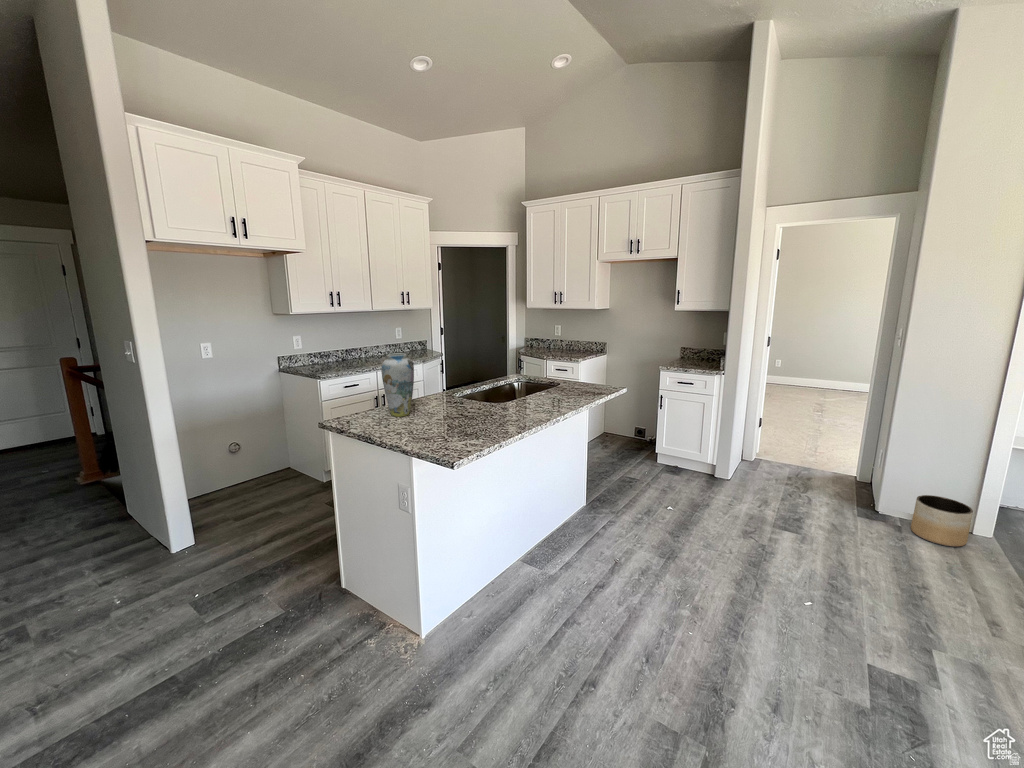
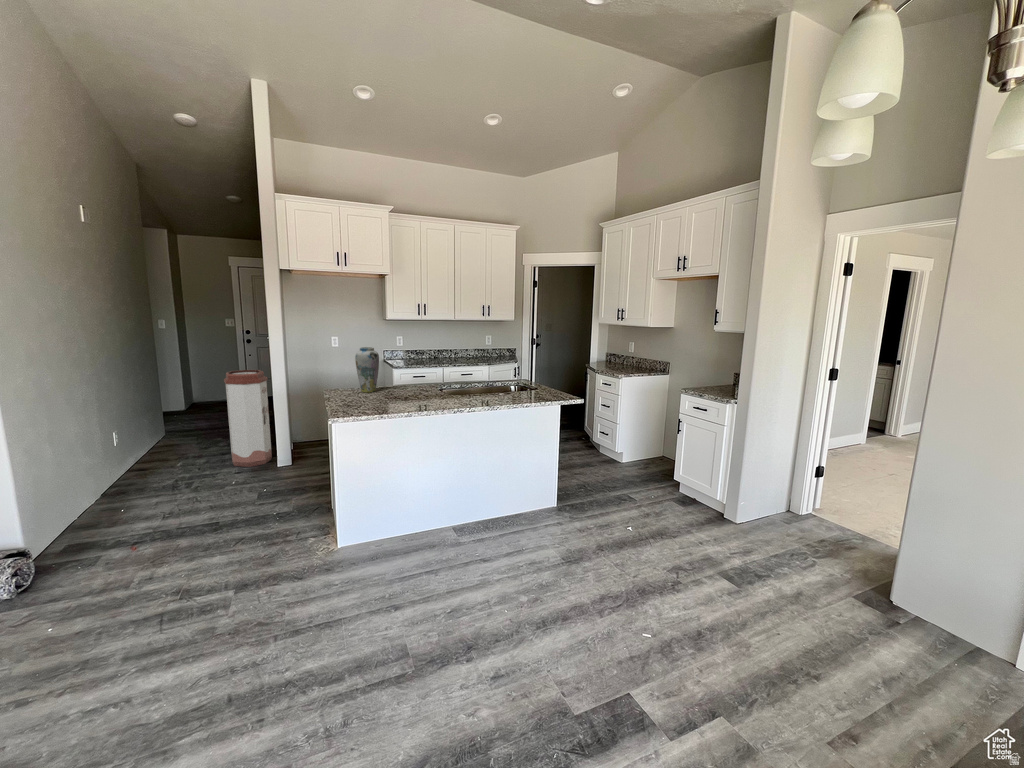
trash can: none [36,407,144,573] -> present [224,370,272,467]
planter: present [911,495,973,547] -> none [907,590,992,670]

